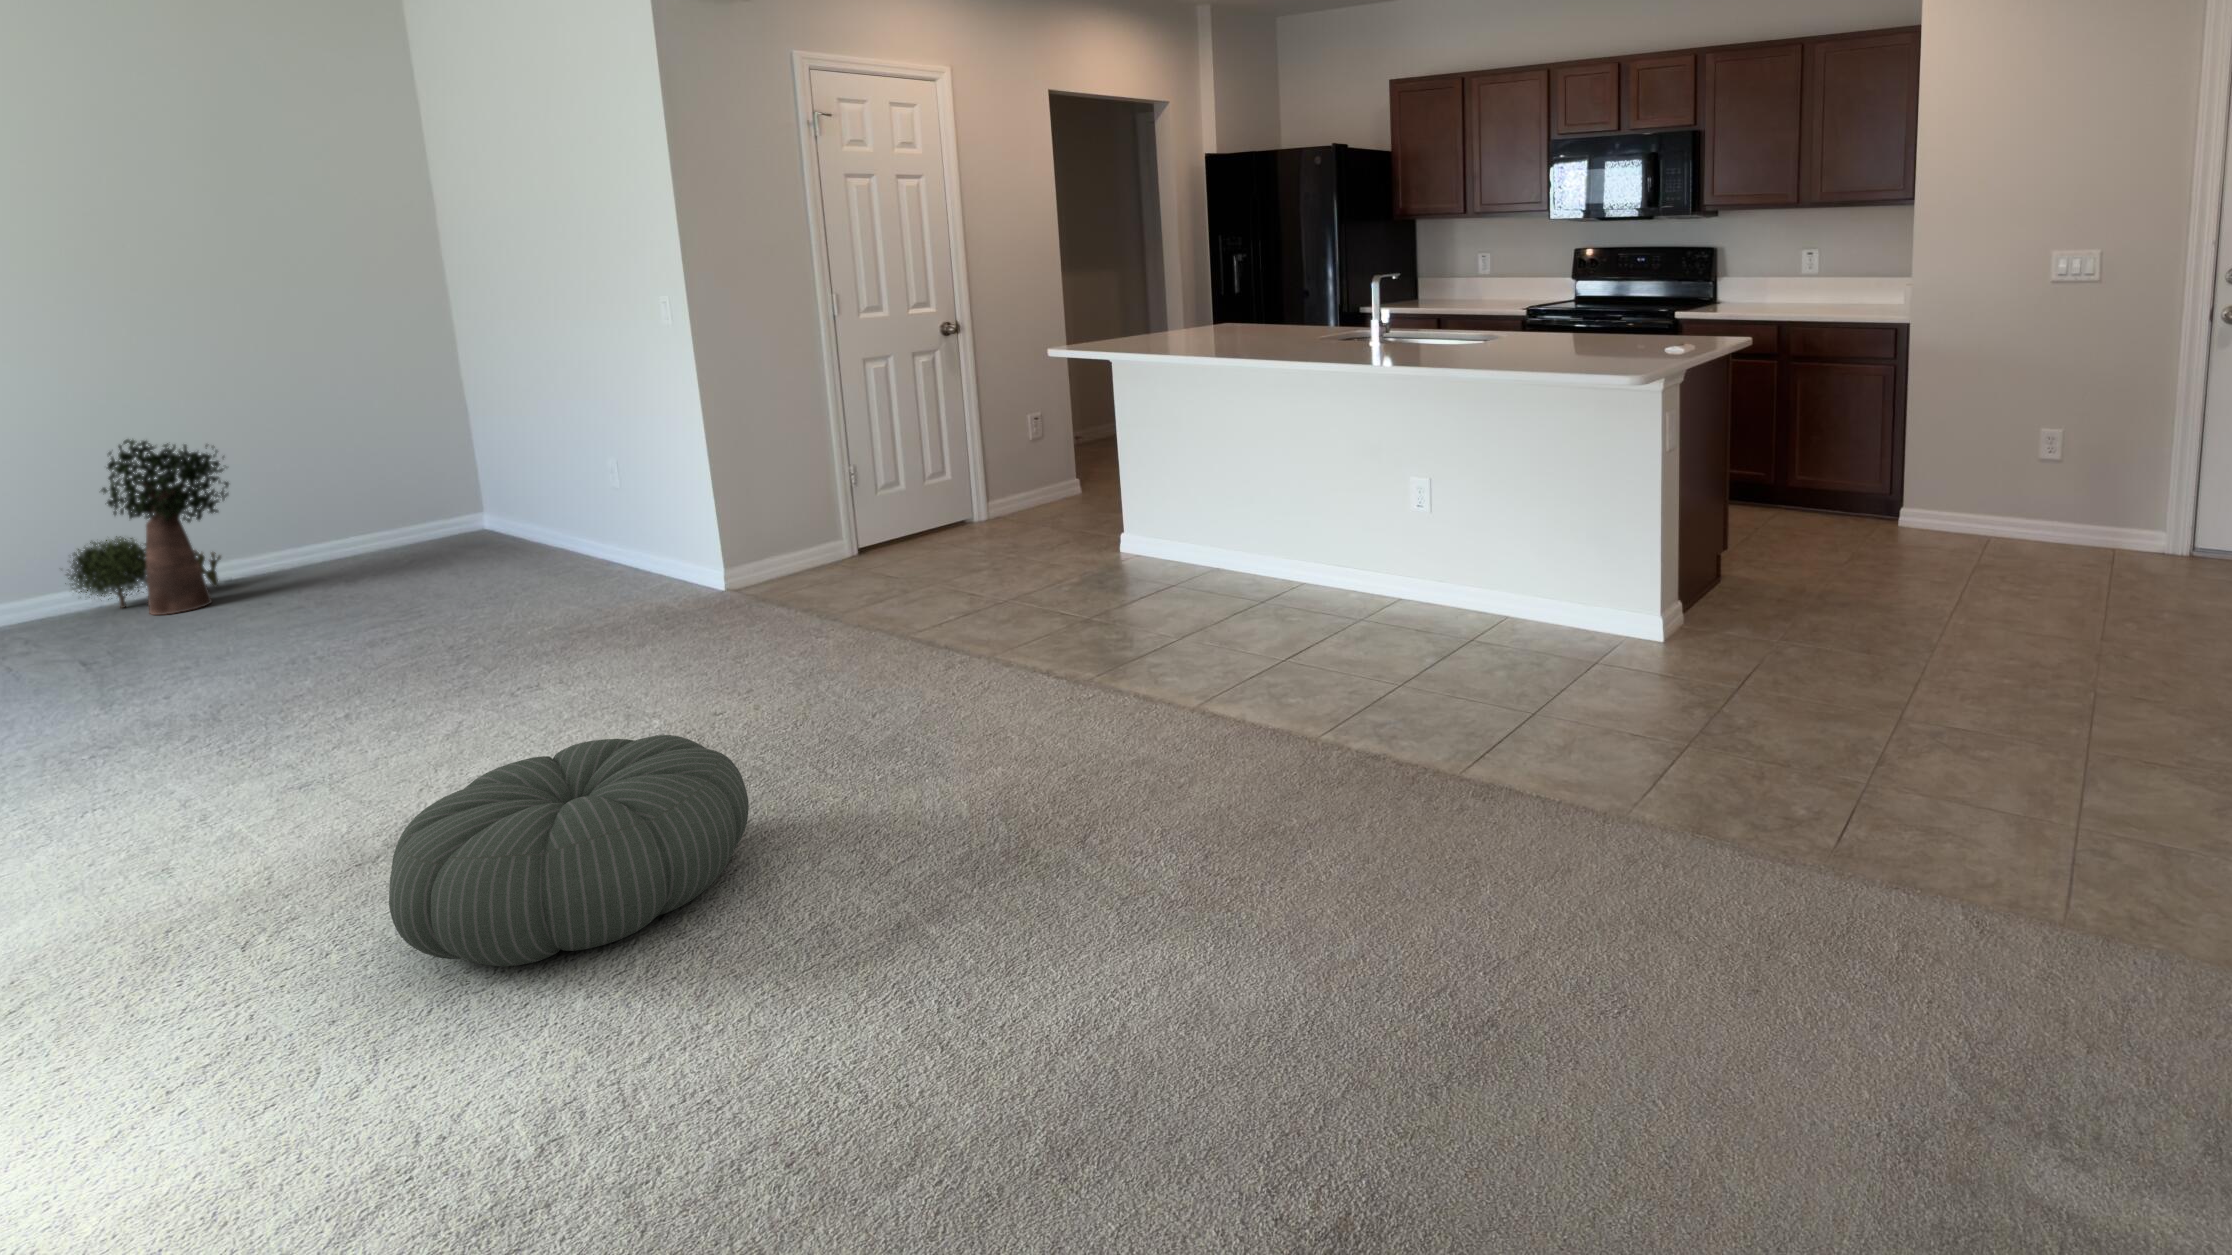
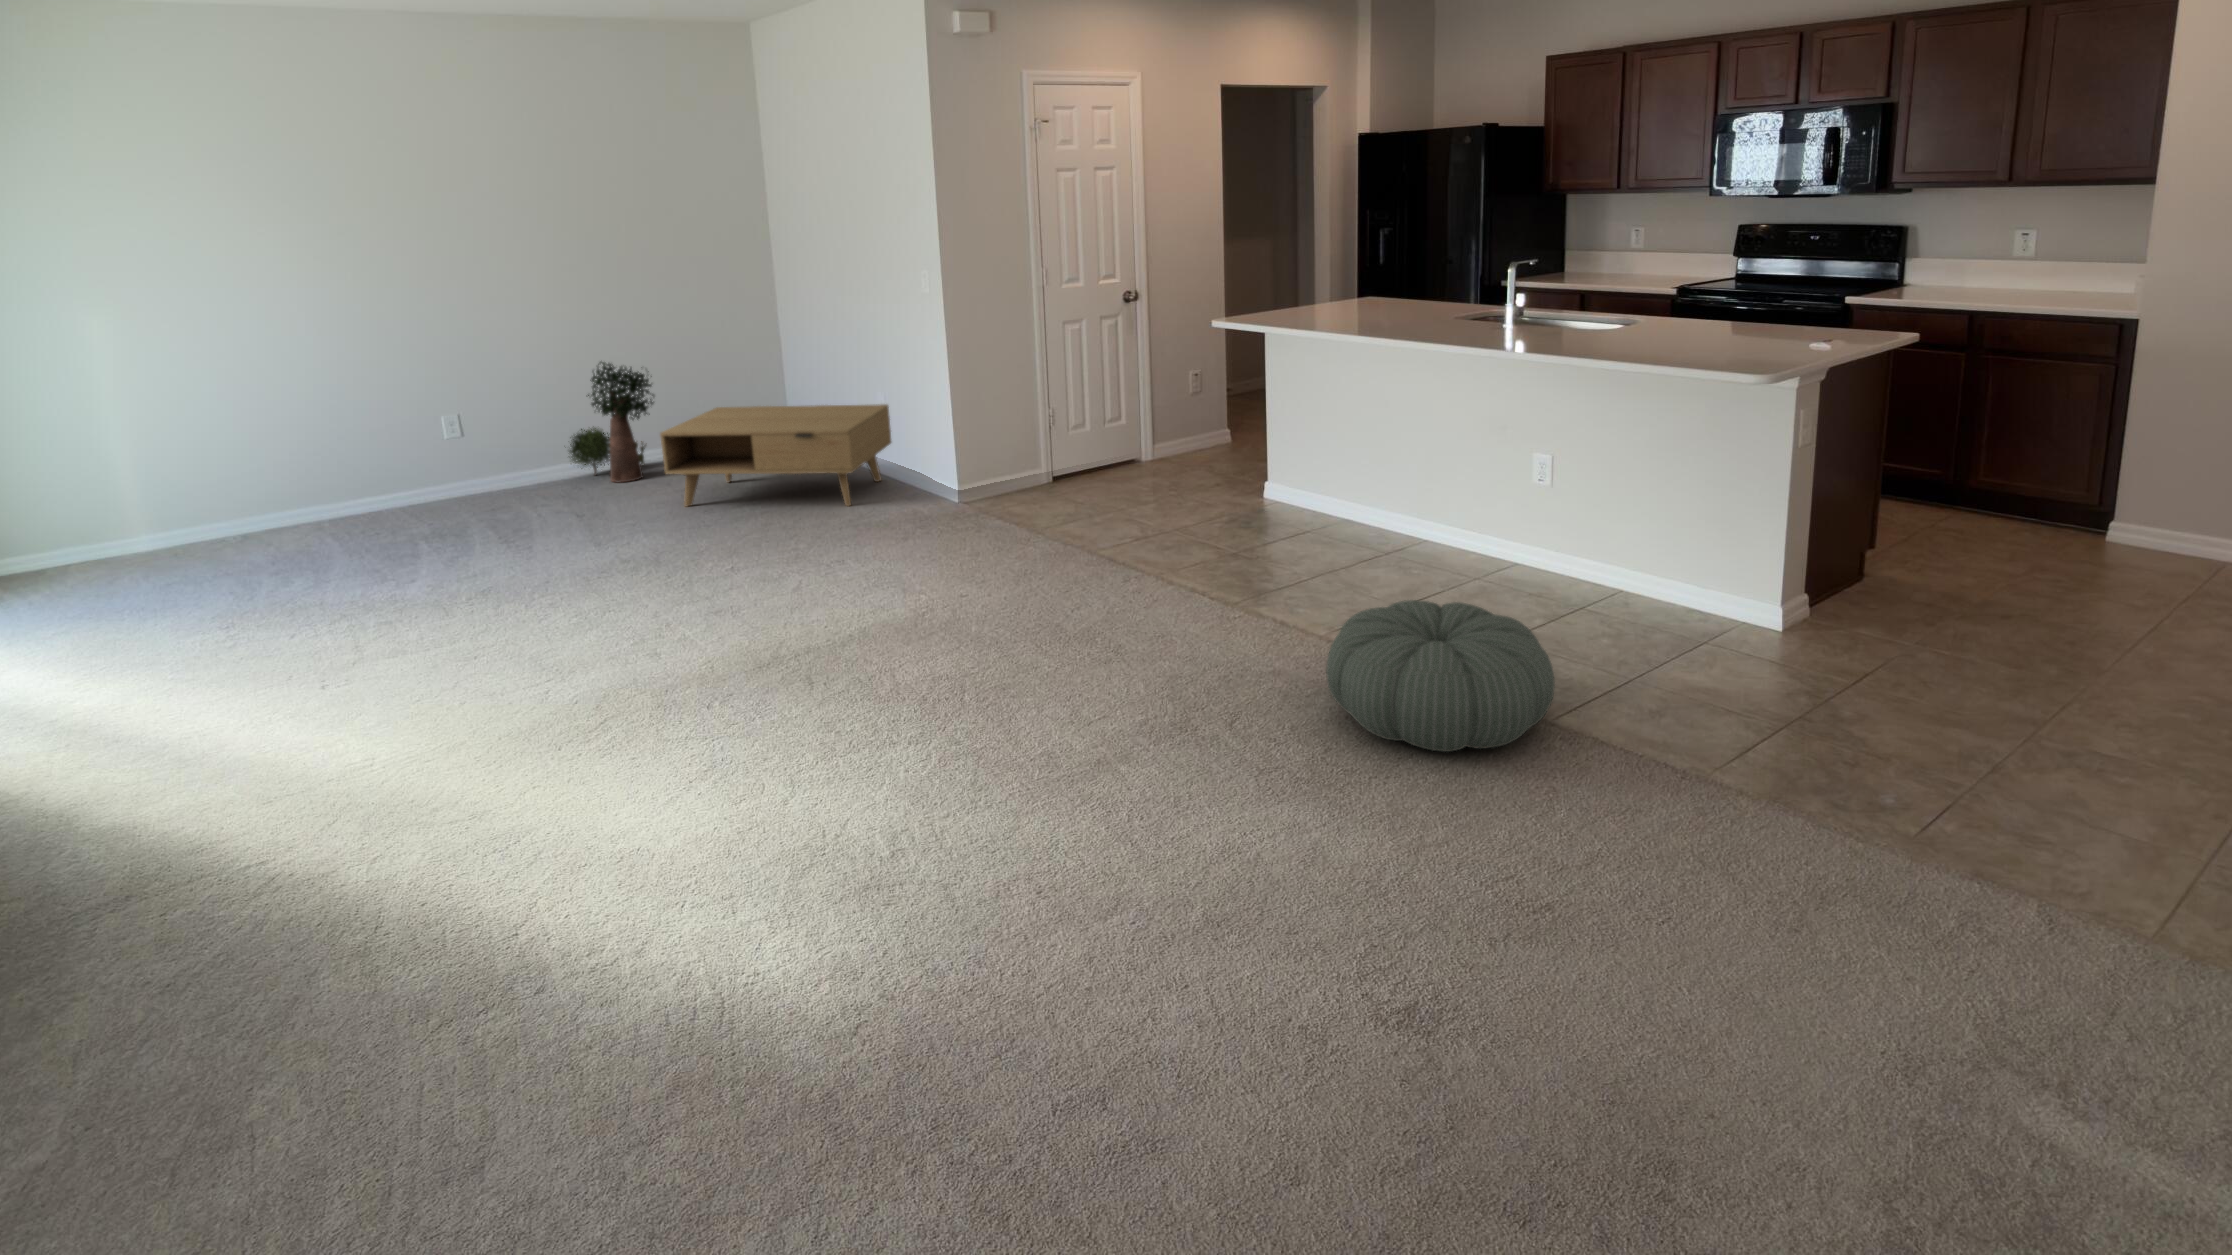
coffee table: none [226,475,625,639] -> present [660,404,891,506]
pouf: present [389,735,749,966] -> present [1326,600,1555,752]

